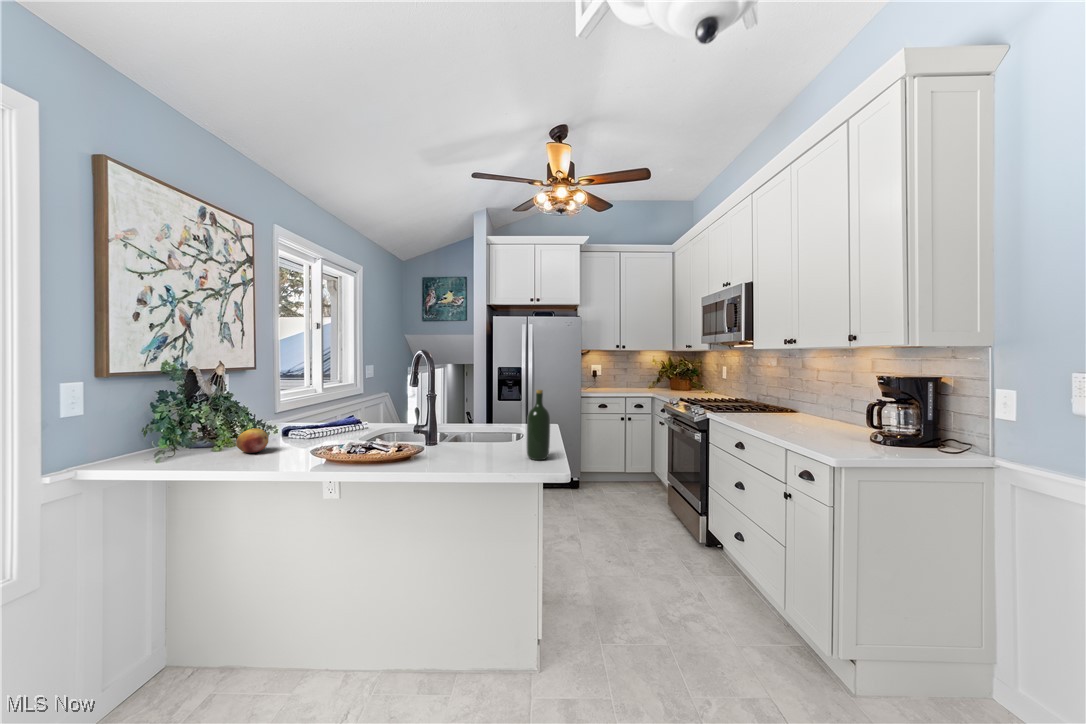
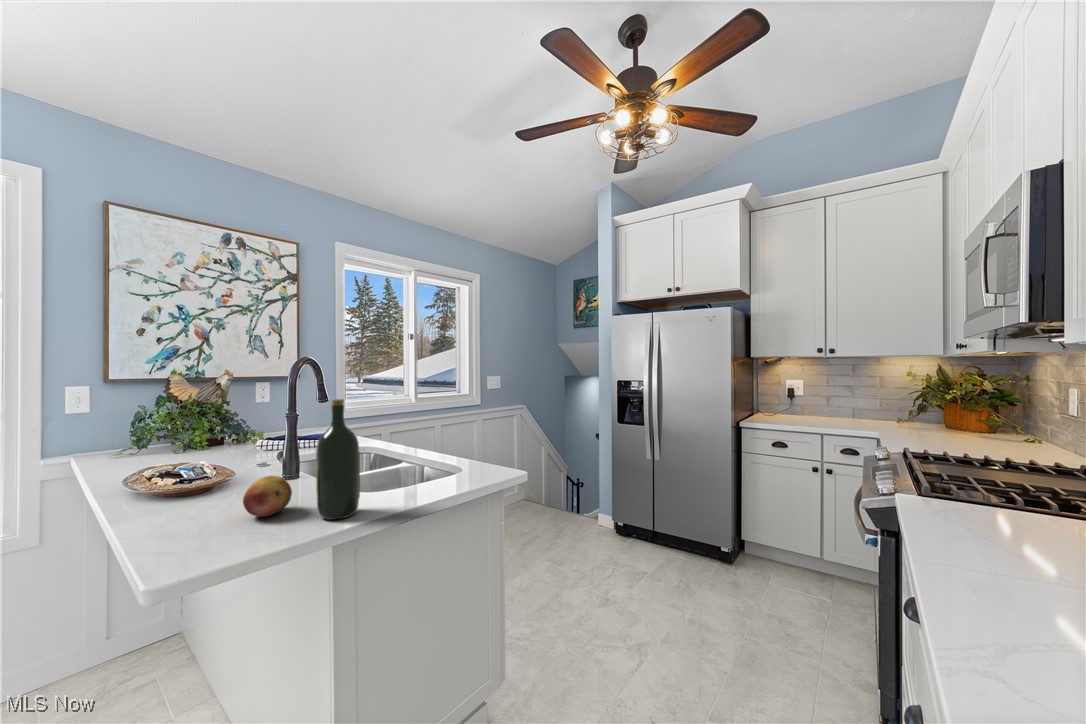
fruit: present [236,428,268,453] -> present [243,476,292,517]

